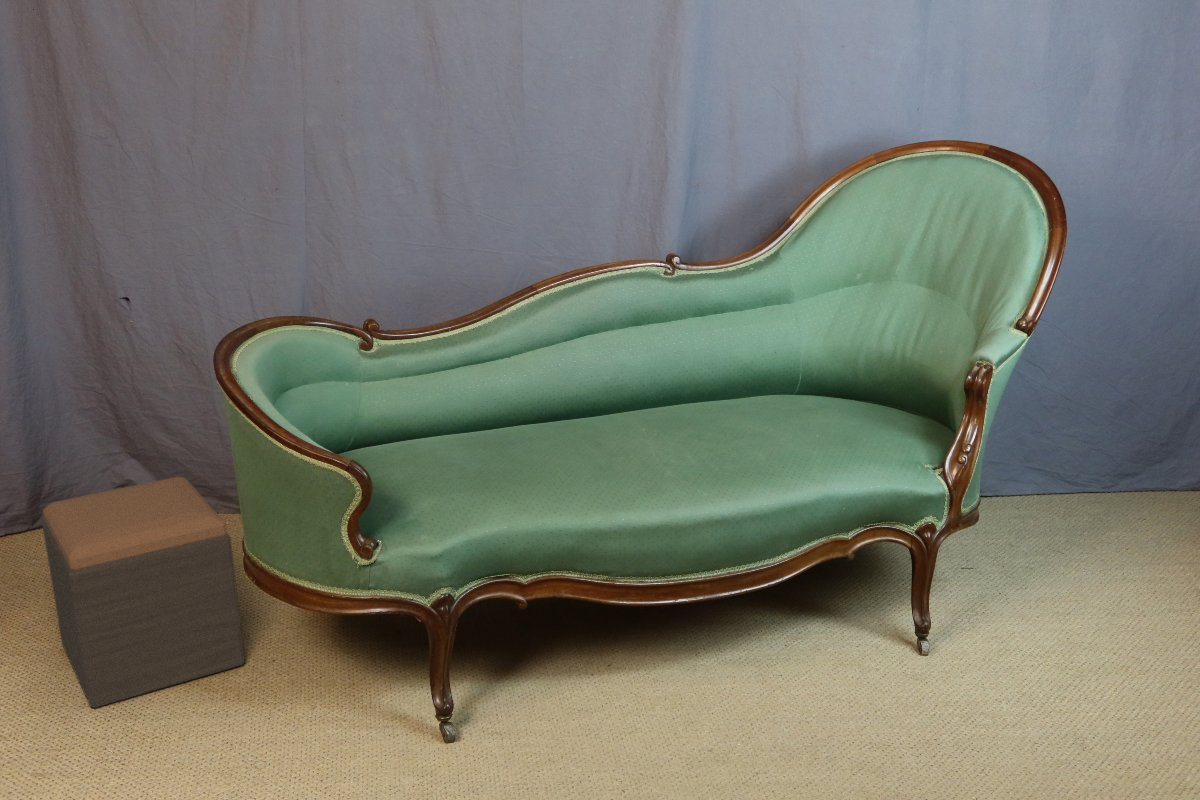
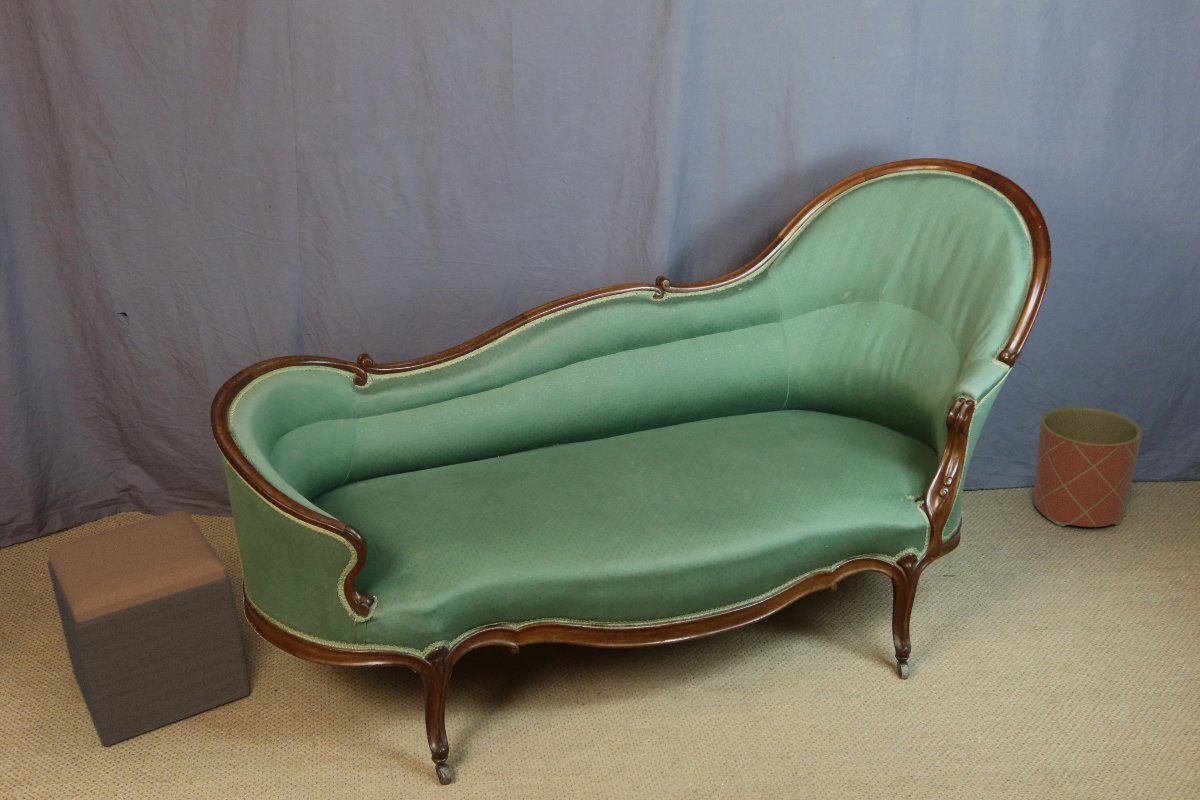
planter: none [1055,408,1164,528] -> present [1034,406,1142,527]

